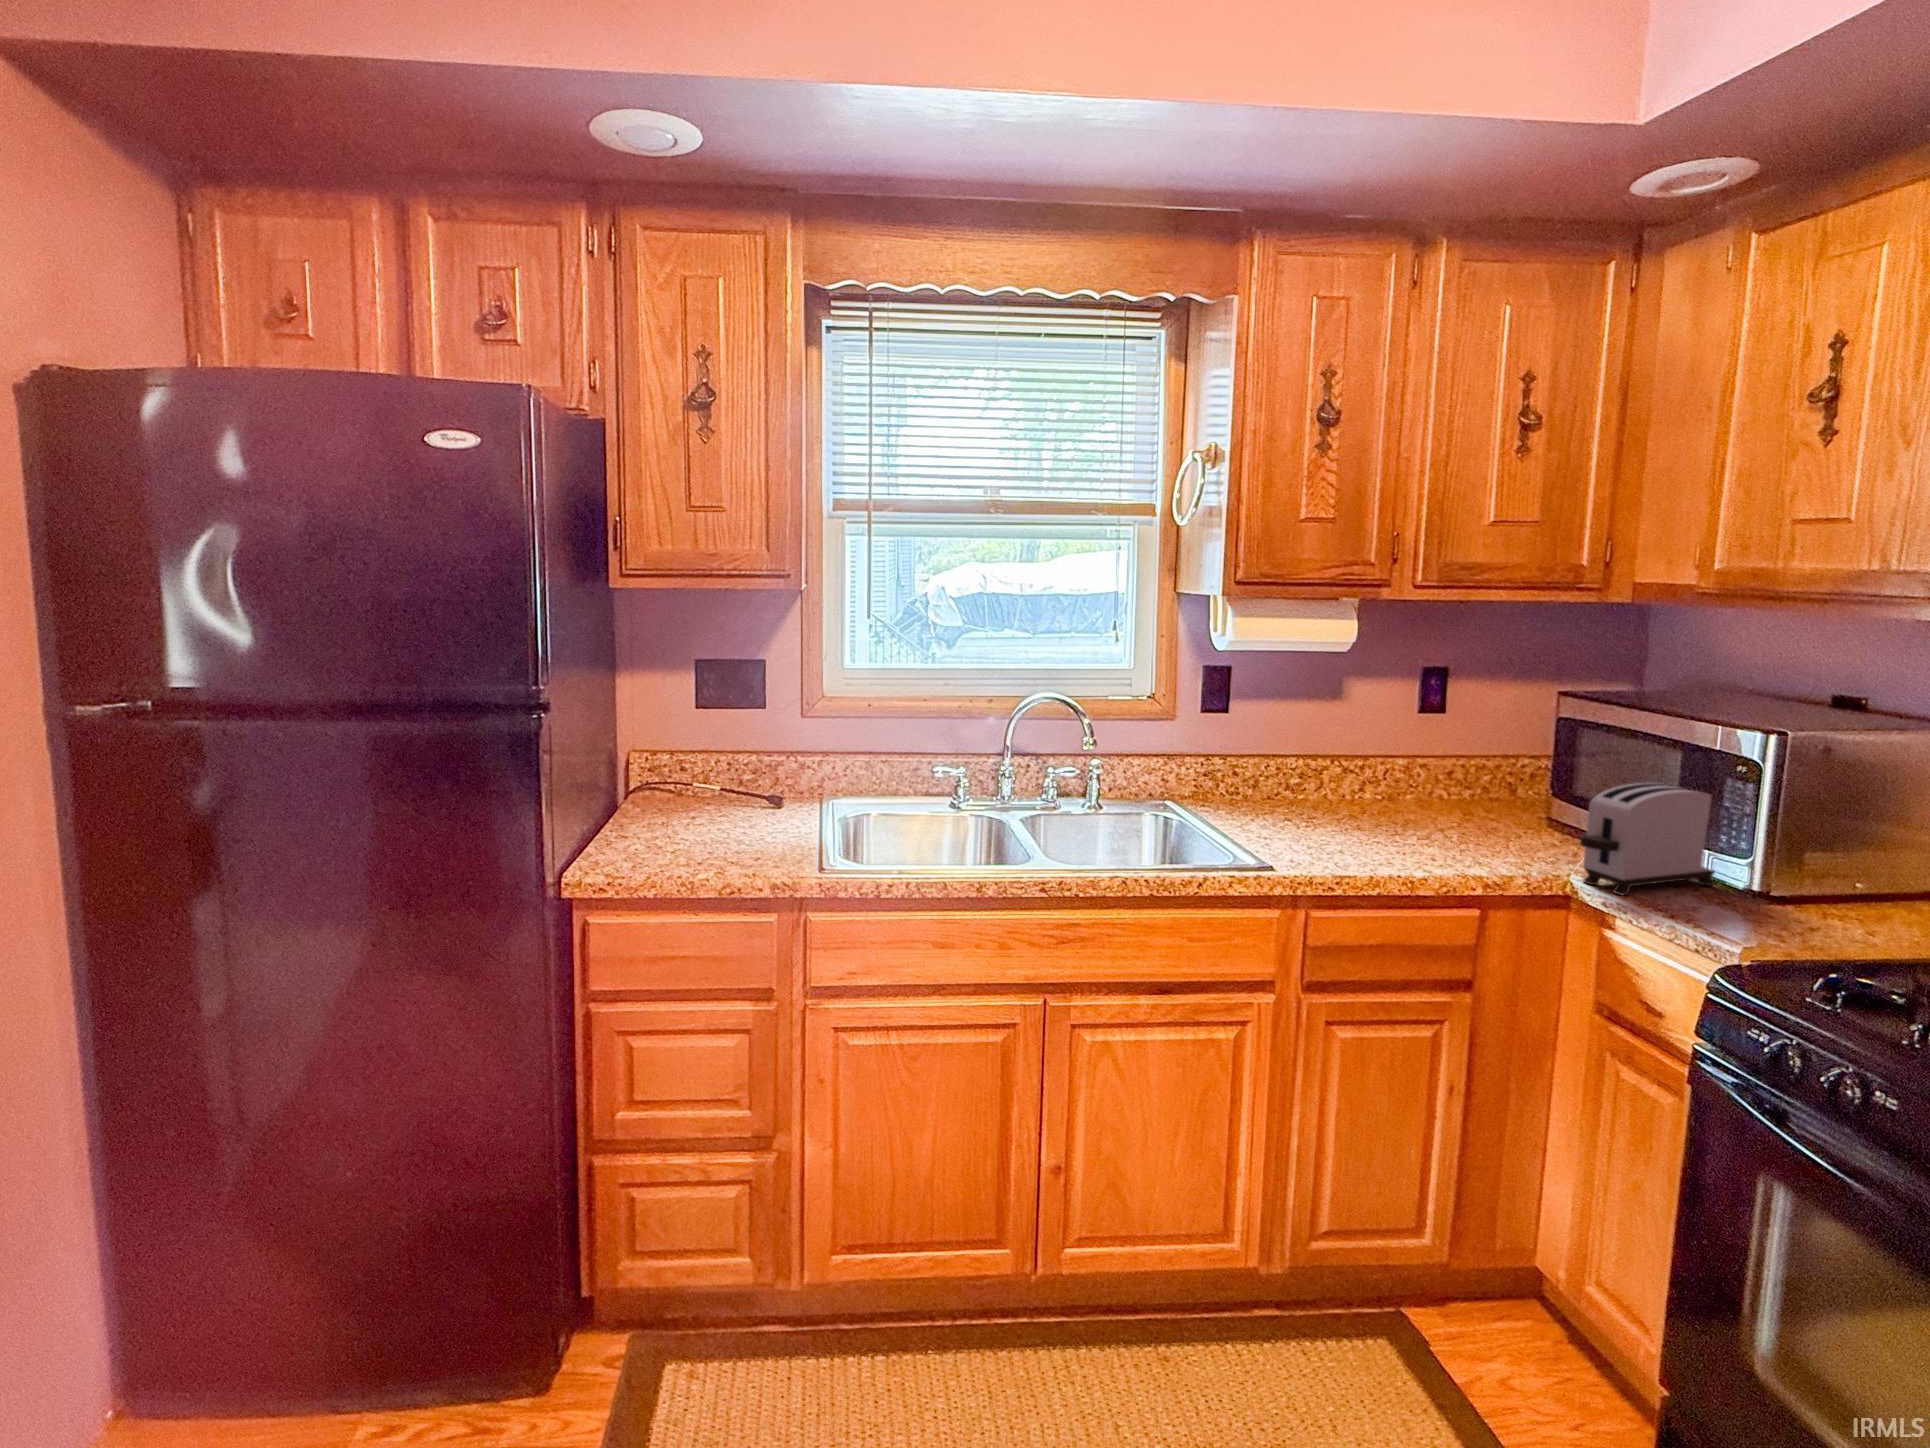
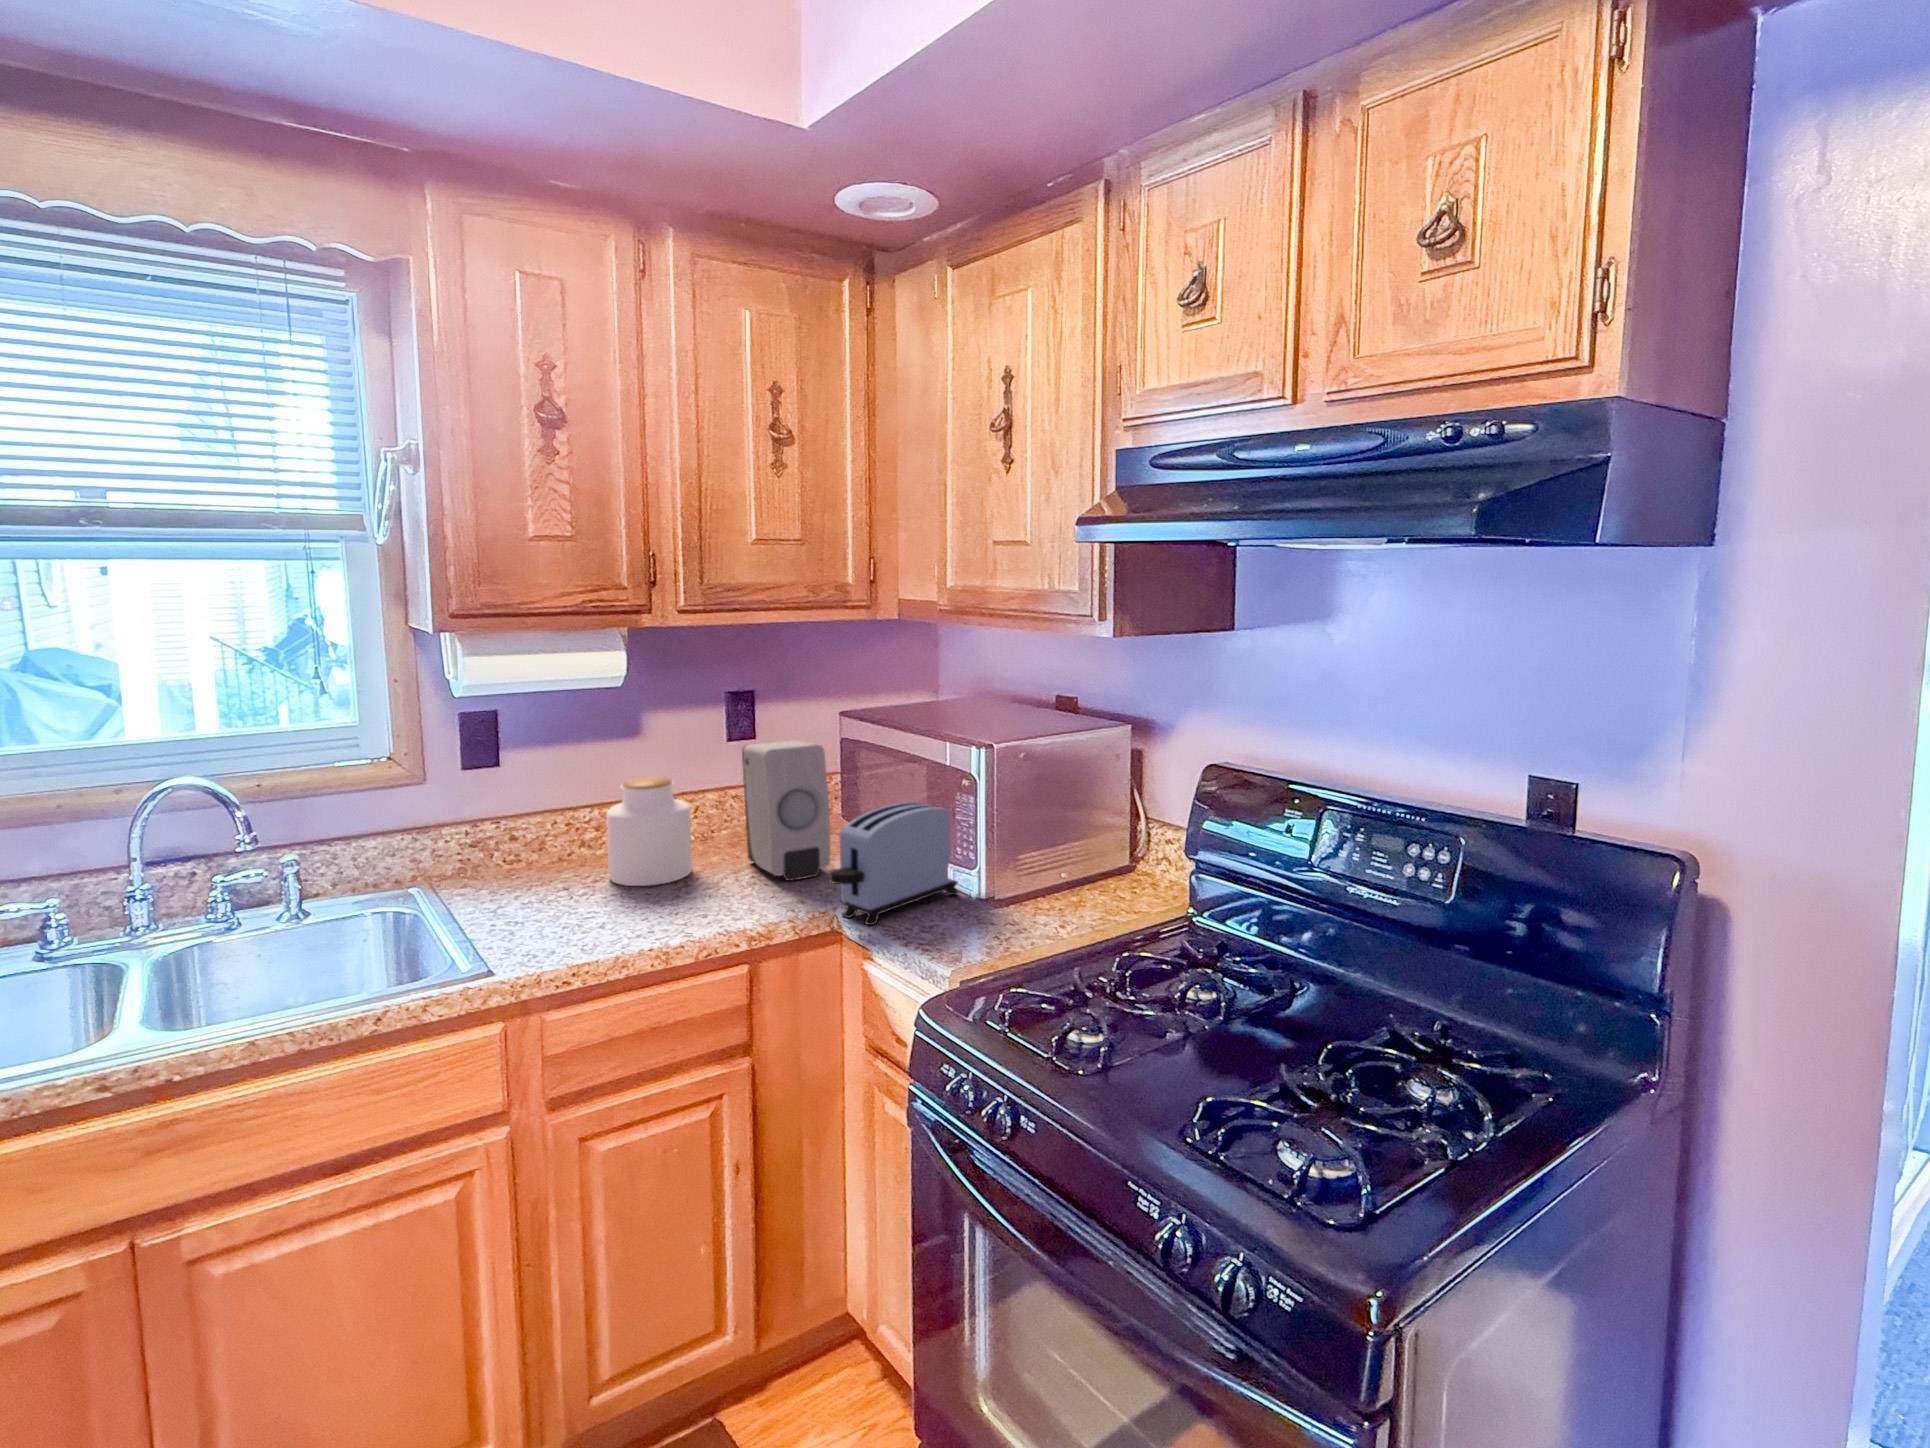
soap dispenser: none [1450,714,1552,845] -> present [742,740,831,881]
jar: none [1323,734,1403,828] -> present [607,777,692,886]

